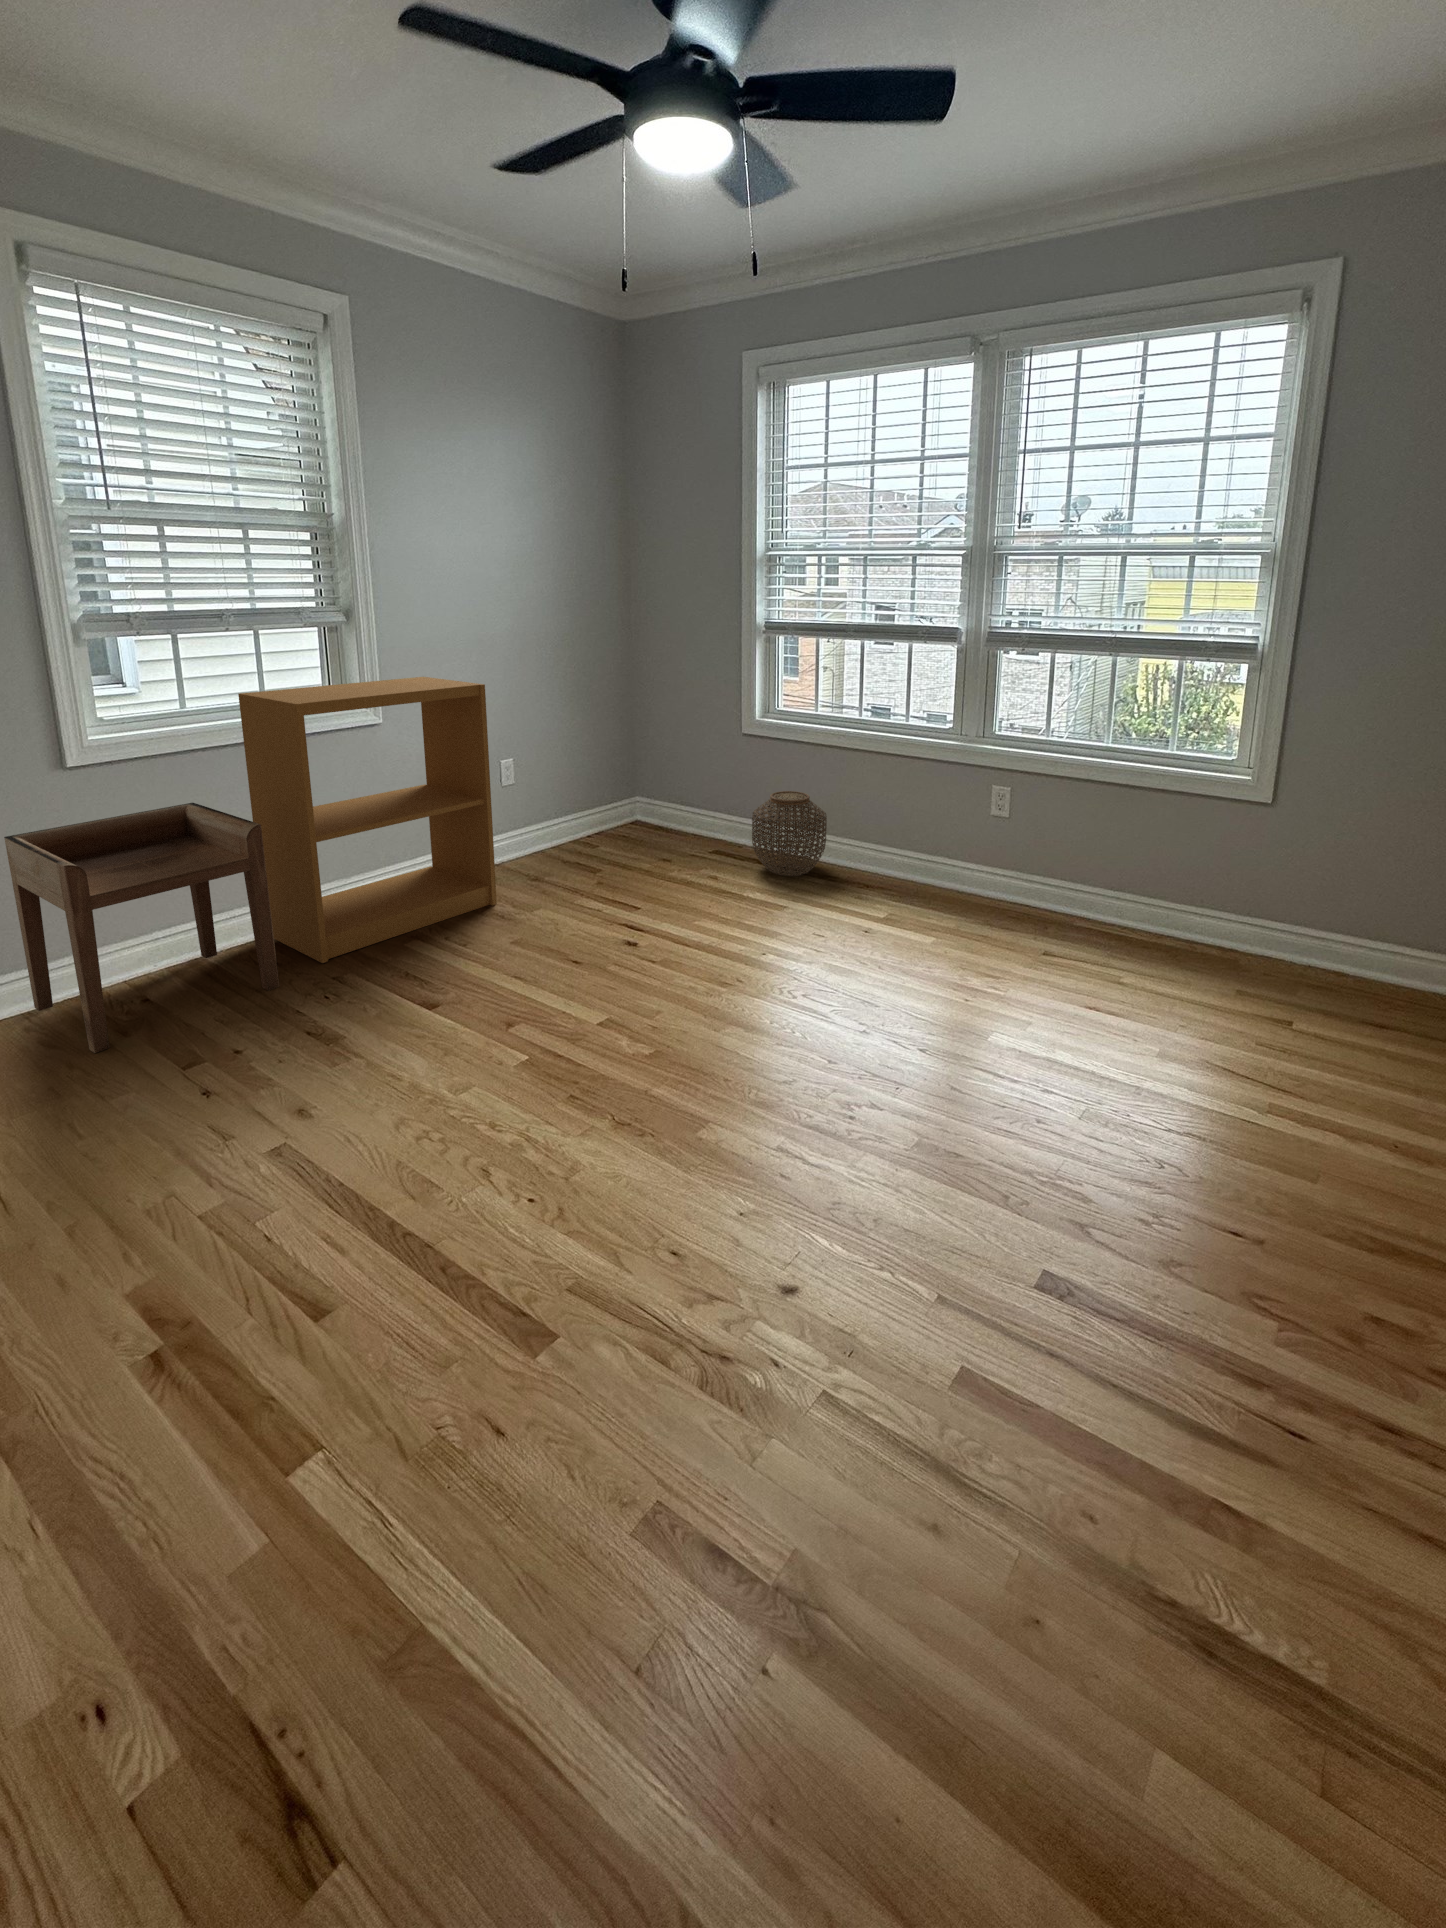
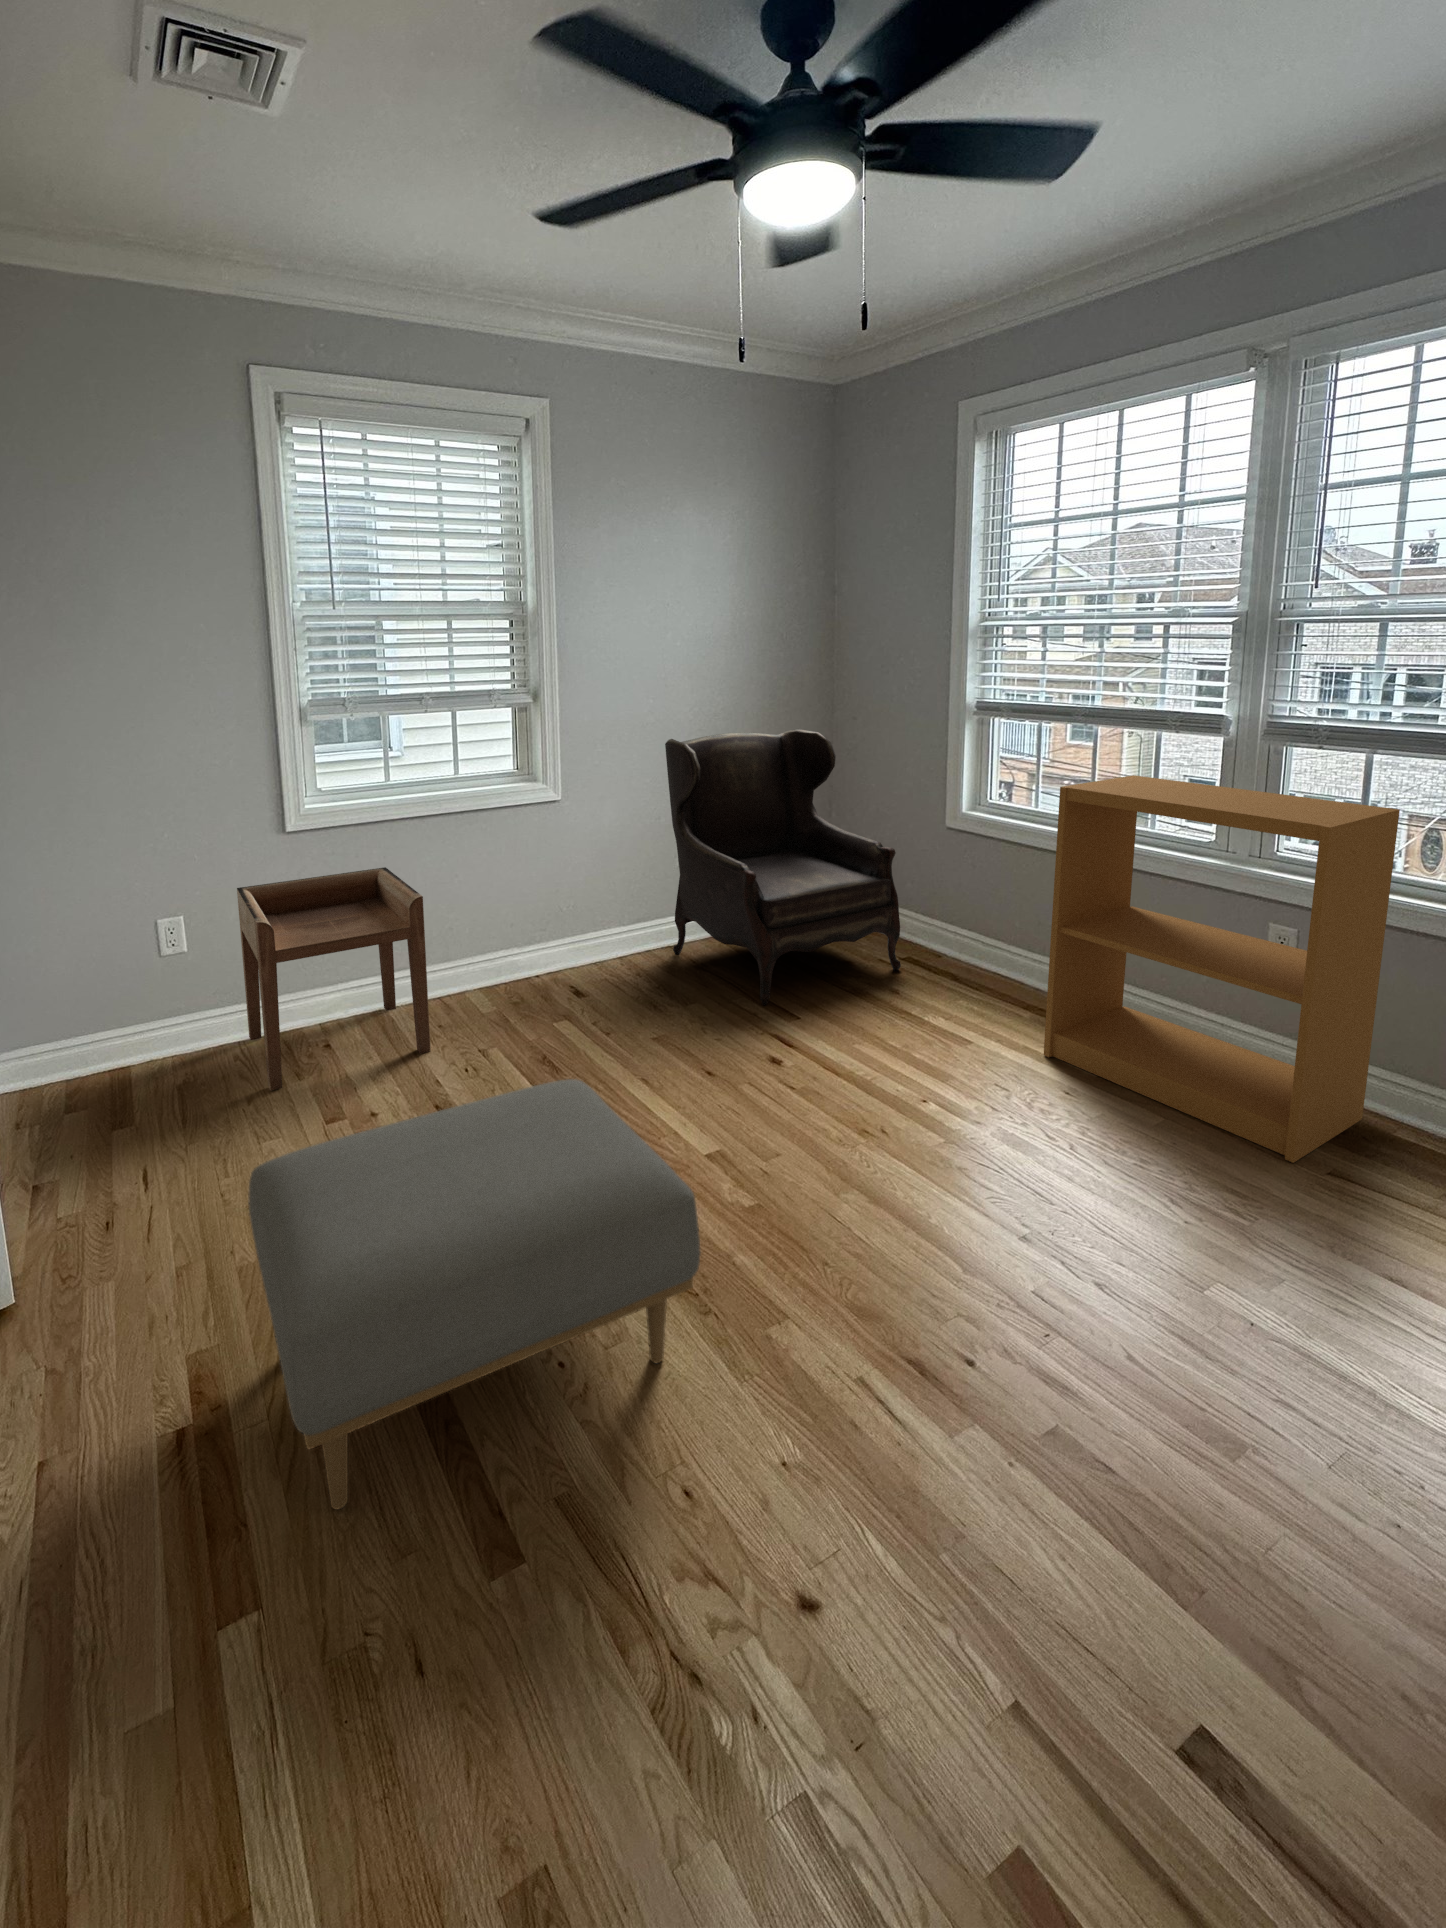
armchair: none [487,650,715,900] -> present [665,729,901,1005]
bookshelf: present [238,677,497,963] -> present [1044,775,1400,1163]
woven basket: present [752,791,827,876] -> none [943,901,1038,1005]
ottoman: none [188,961,654,1361] -> present [248,1079,701,1509]

